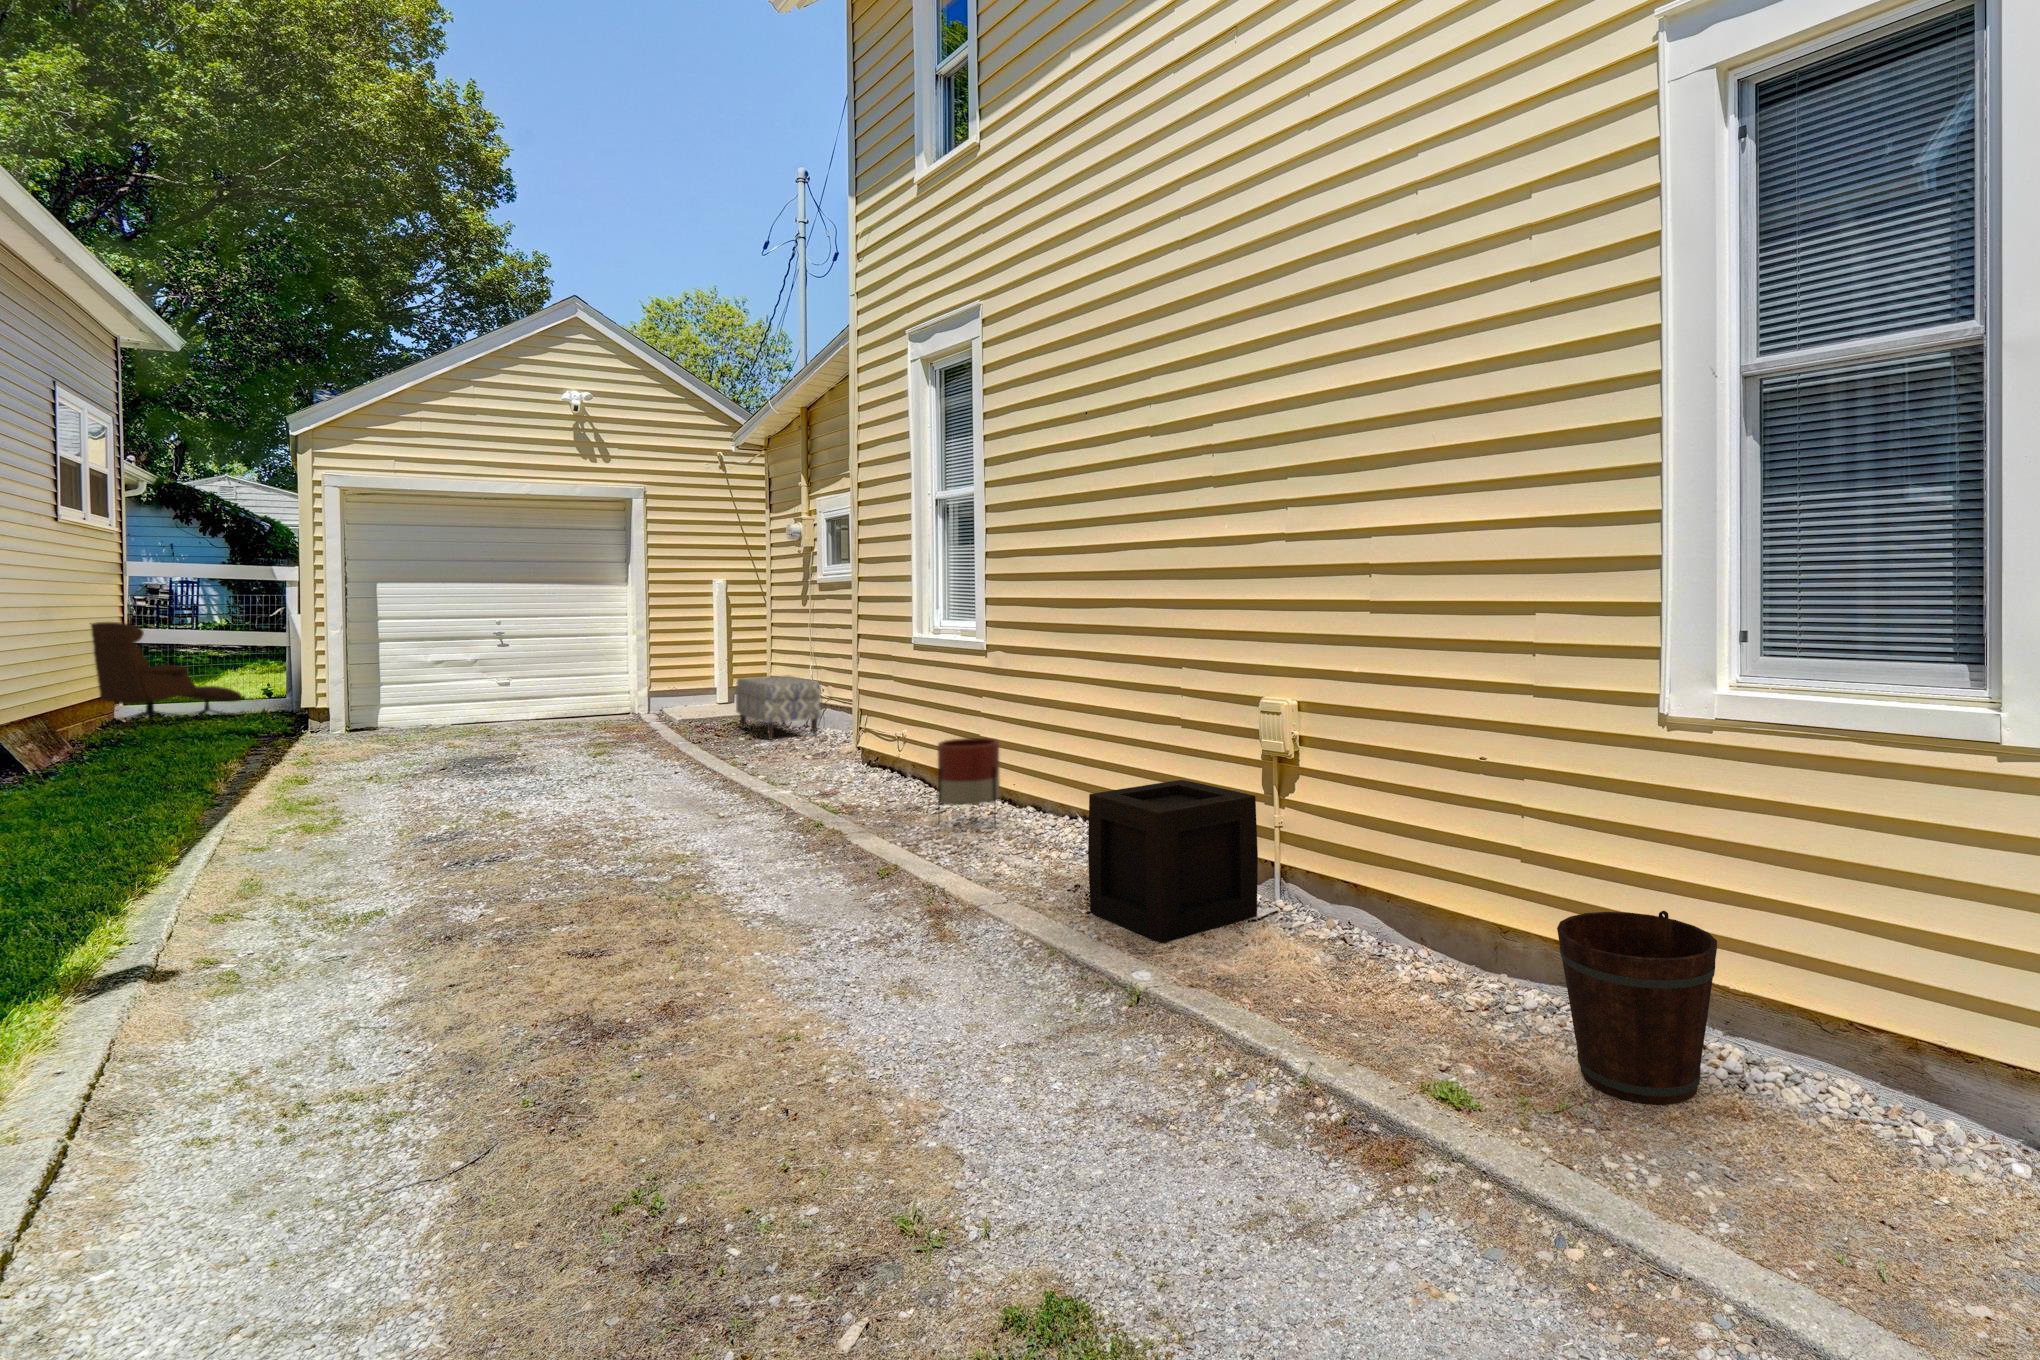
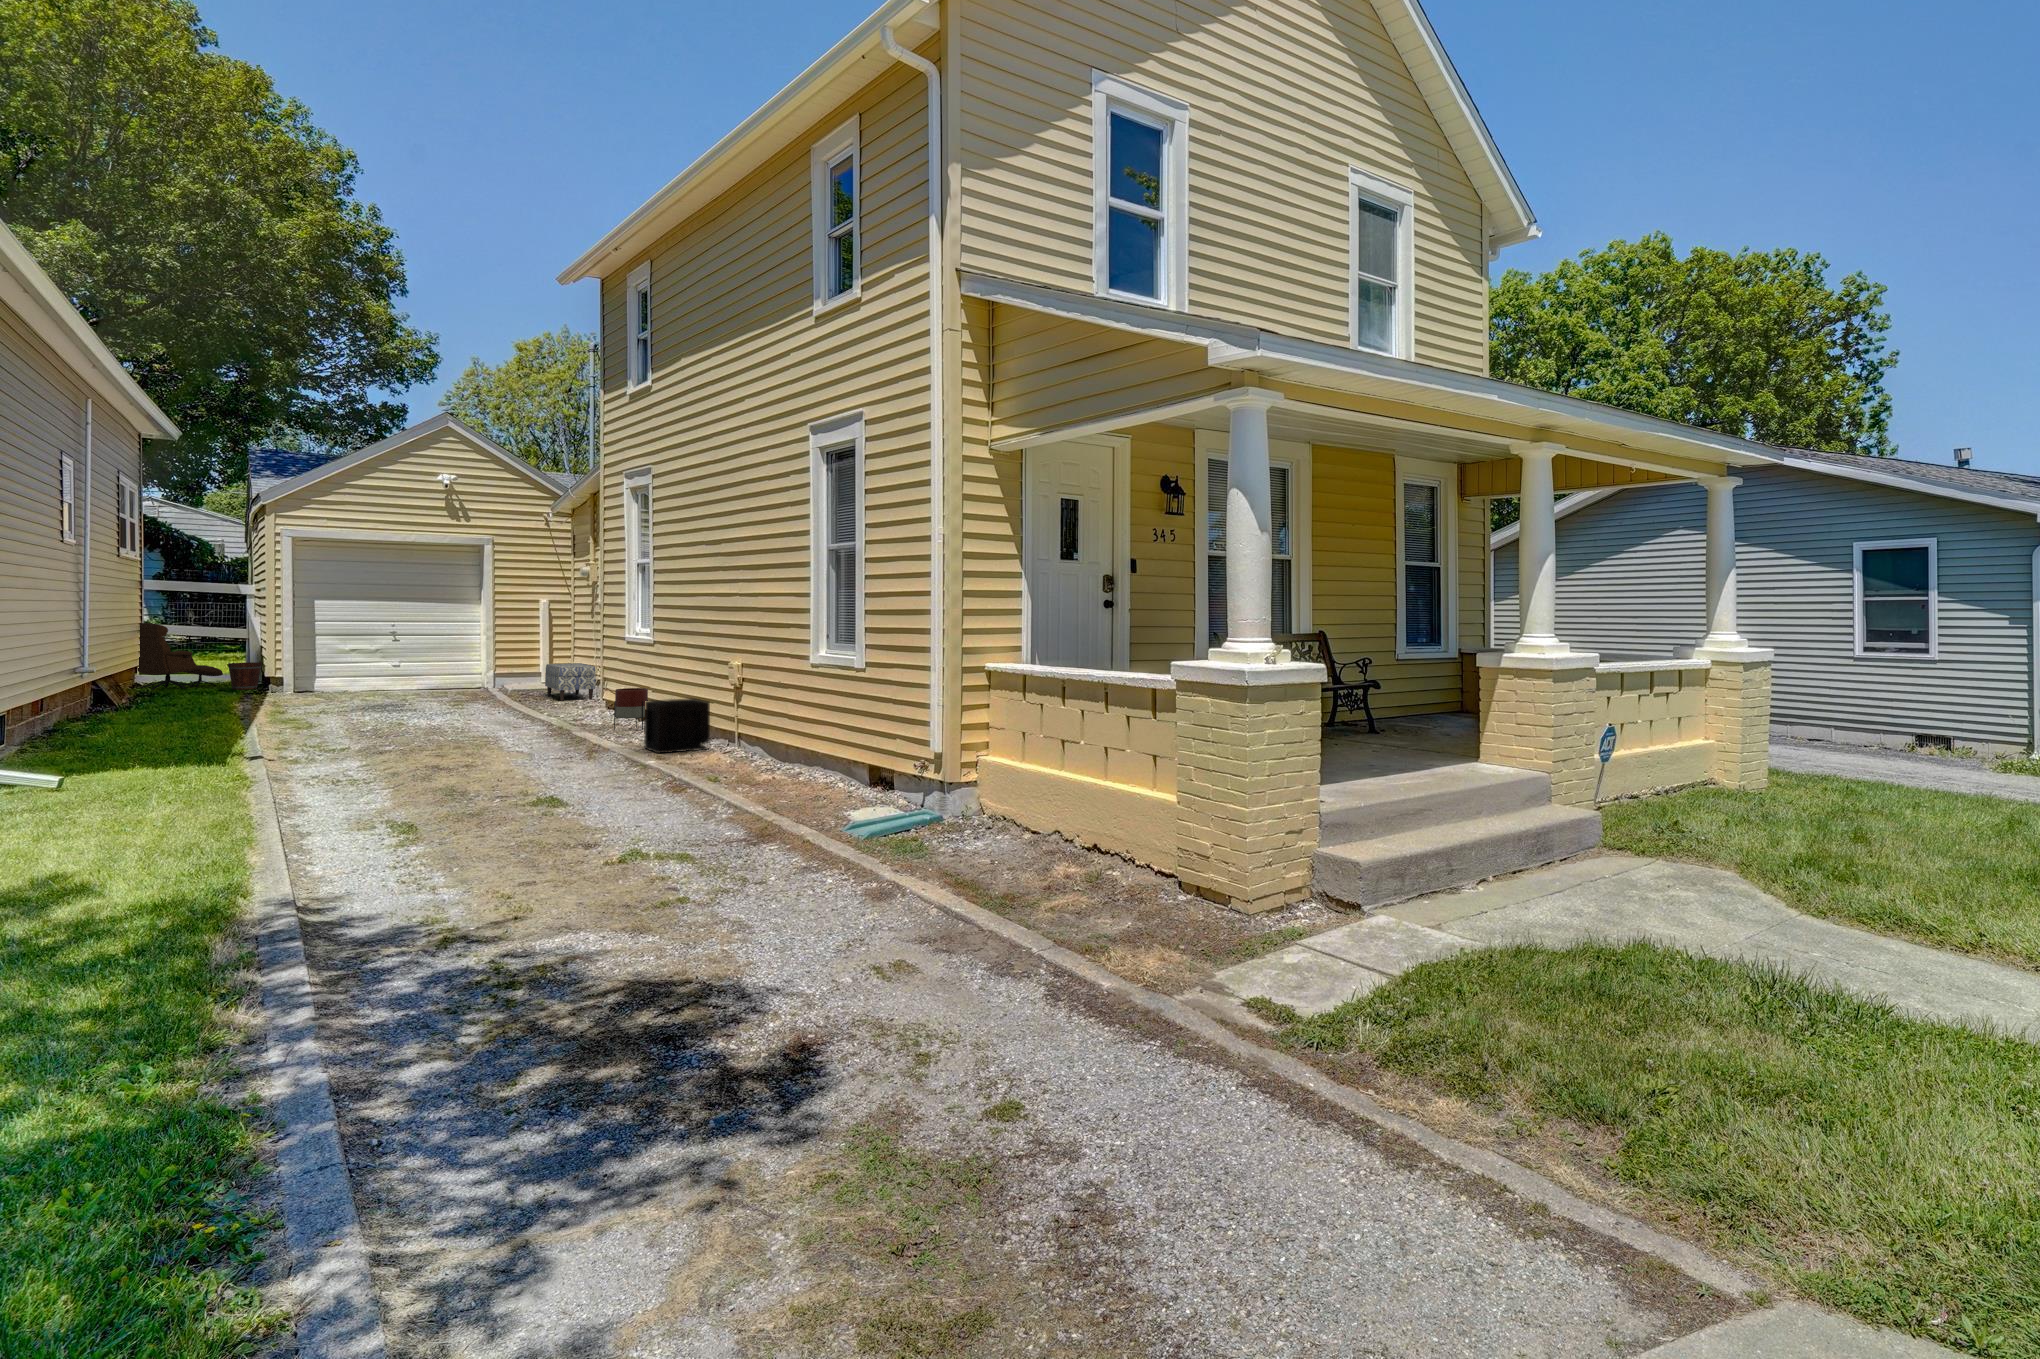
bucket: present [1557,911,1717,1104] -> present [228,661,262,690]

